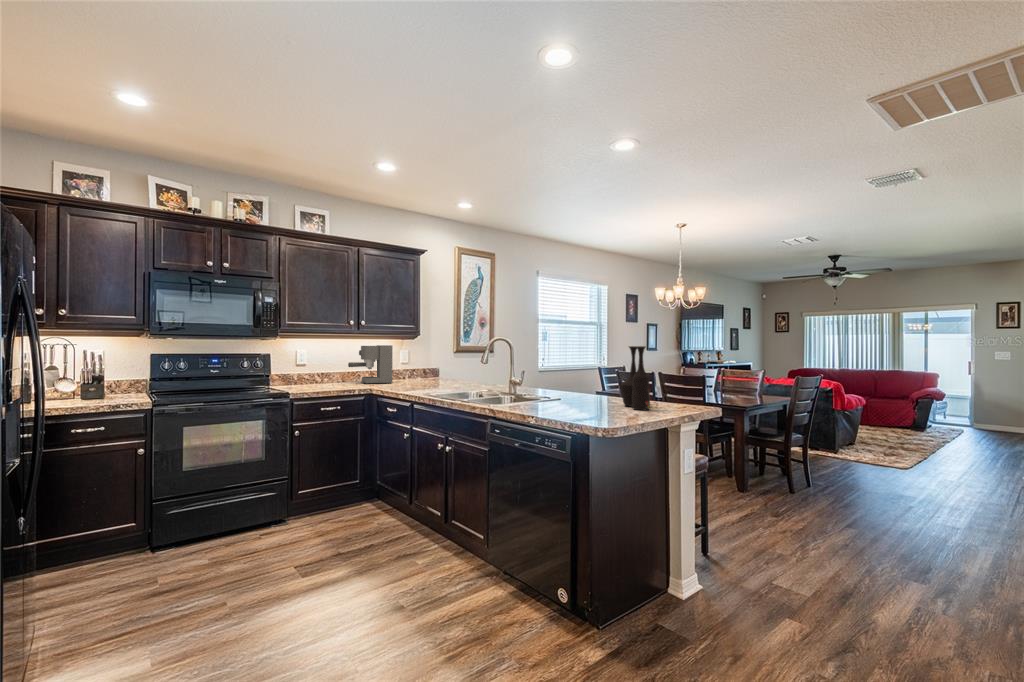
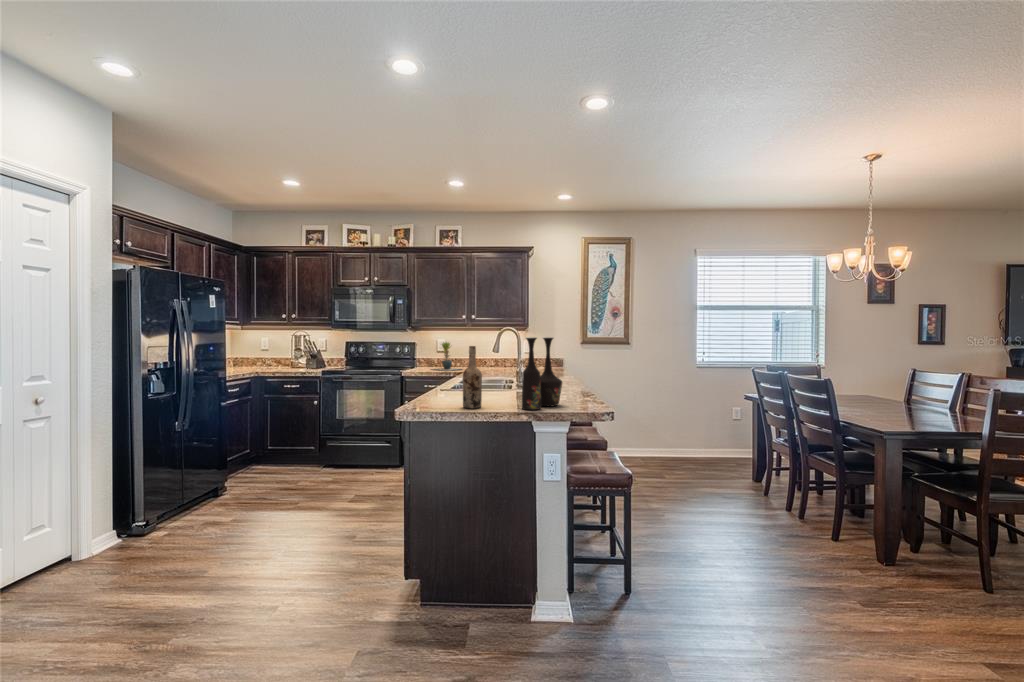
coffee maker: present [348,345,393,384] -> none [475,336,513,369]
potted plant: none [309,352,351,389] -> present [434,342,460,371]
wine bottle: none [594,354,613,414] -> present [463,346,482,408]

